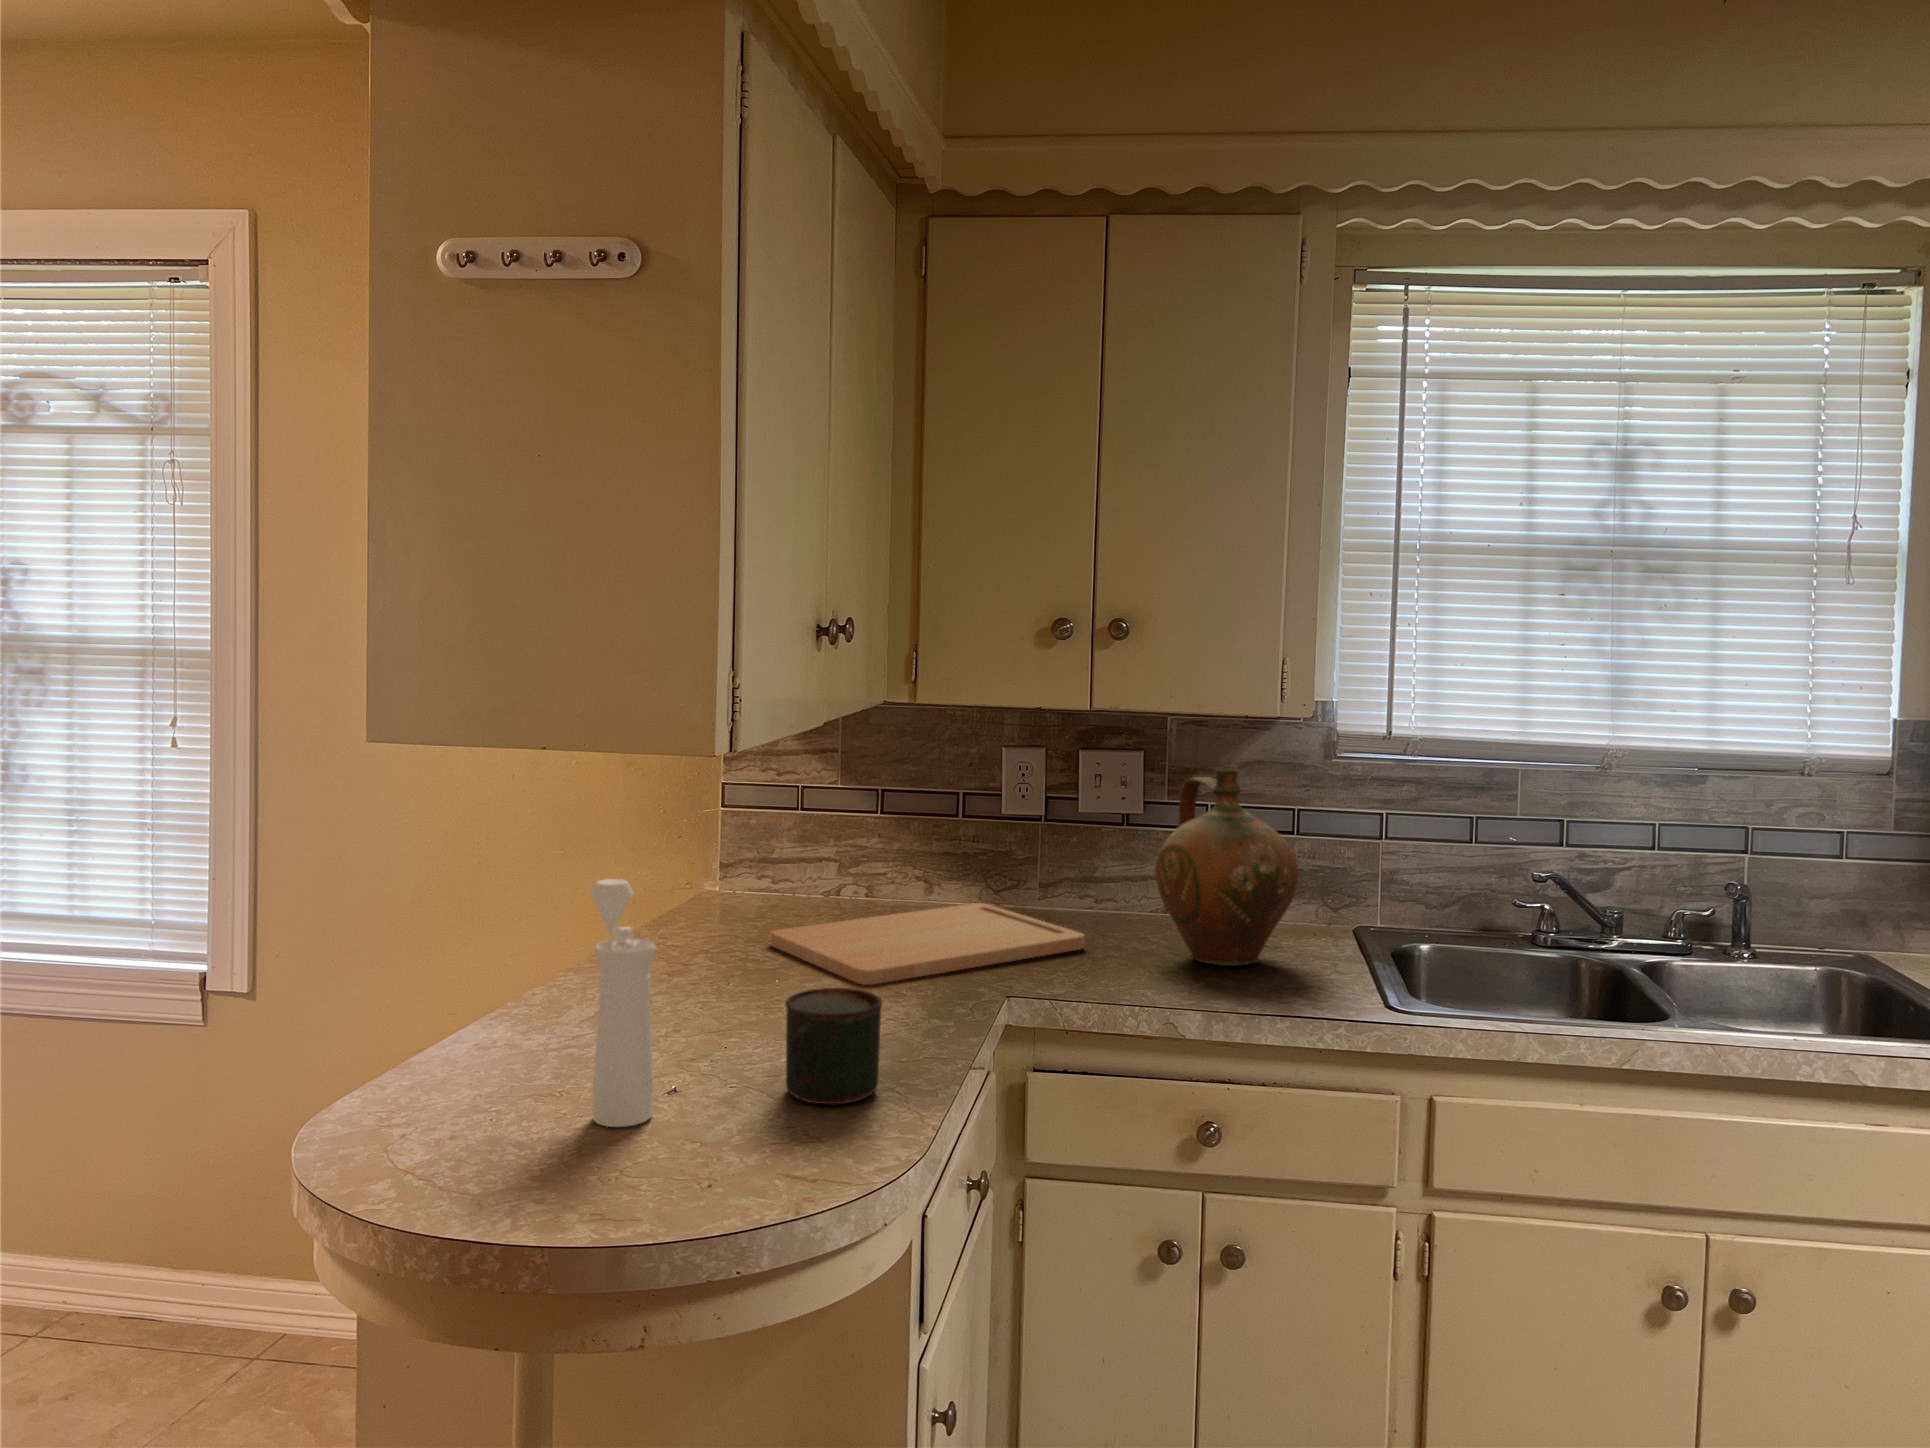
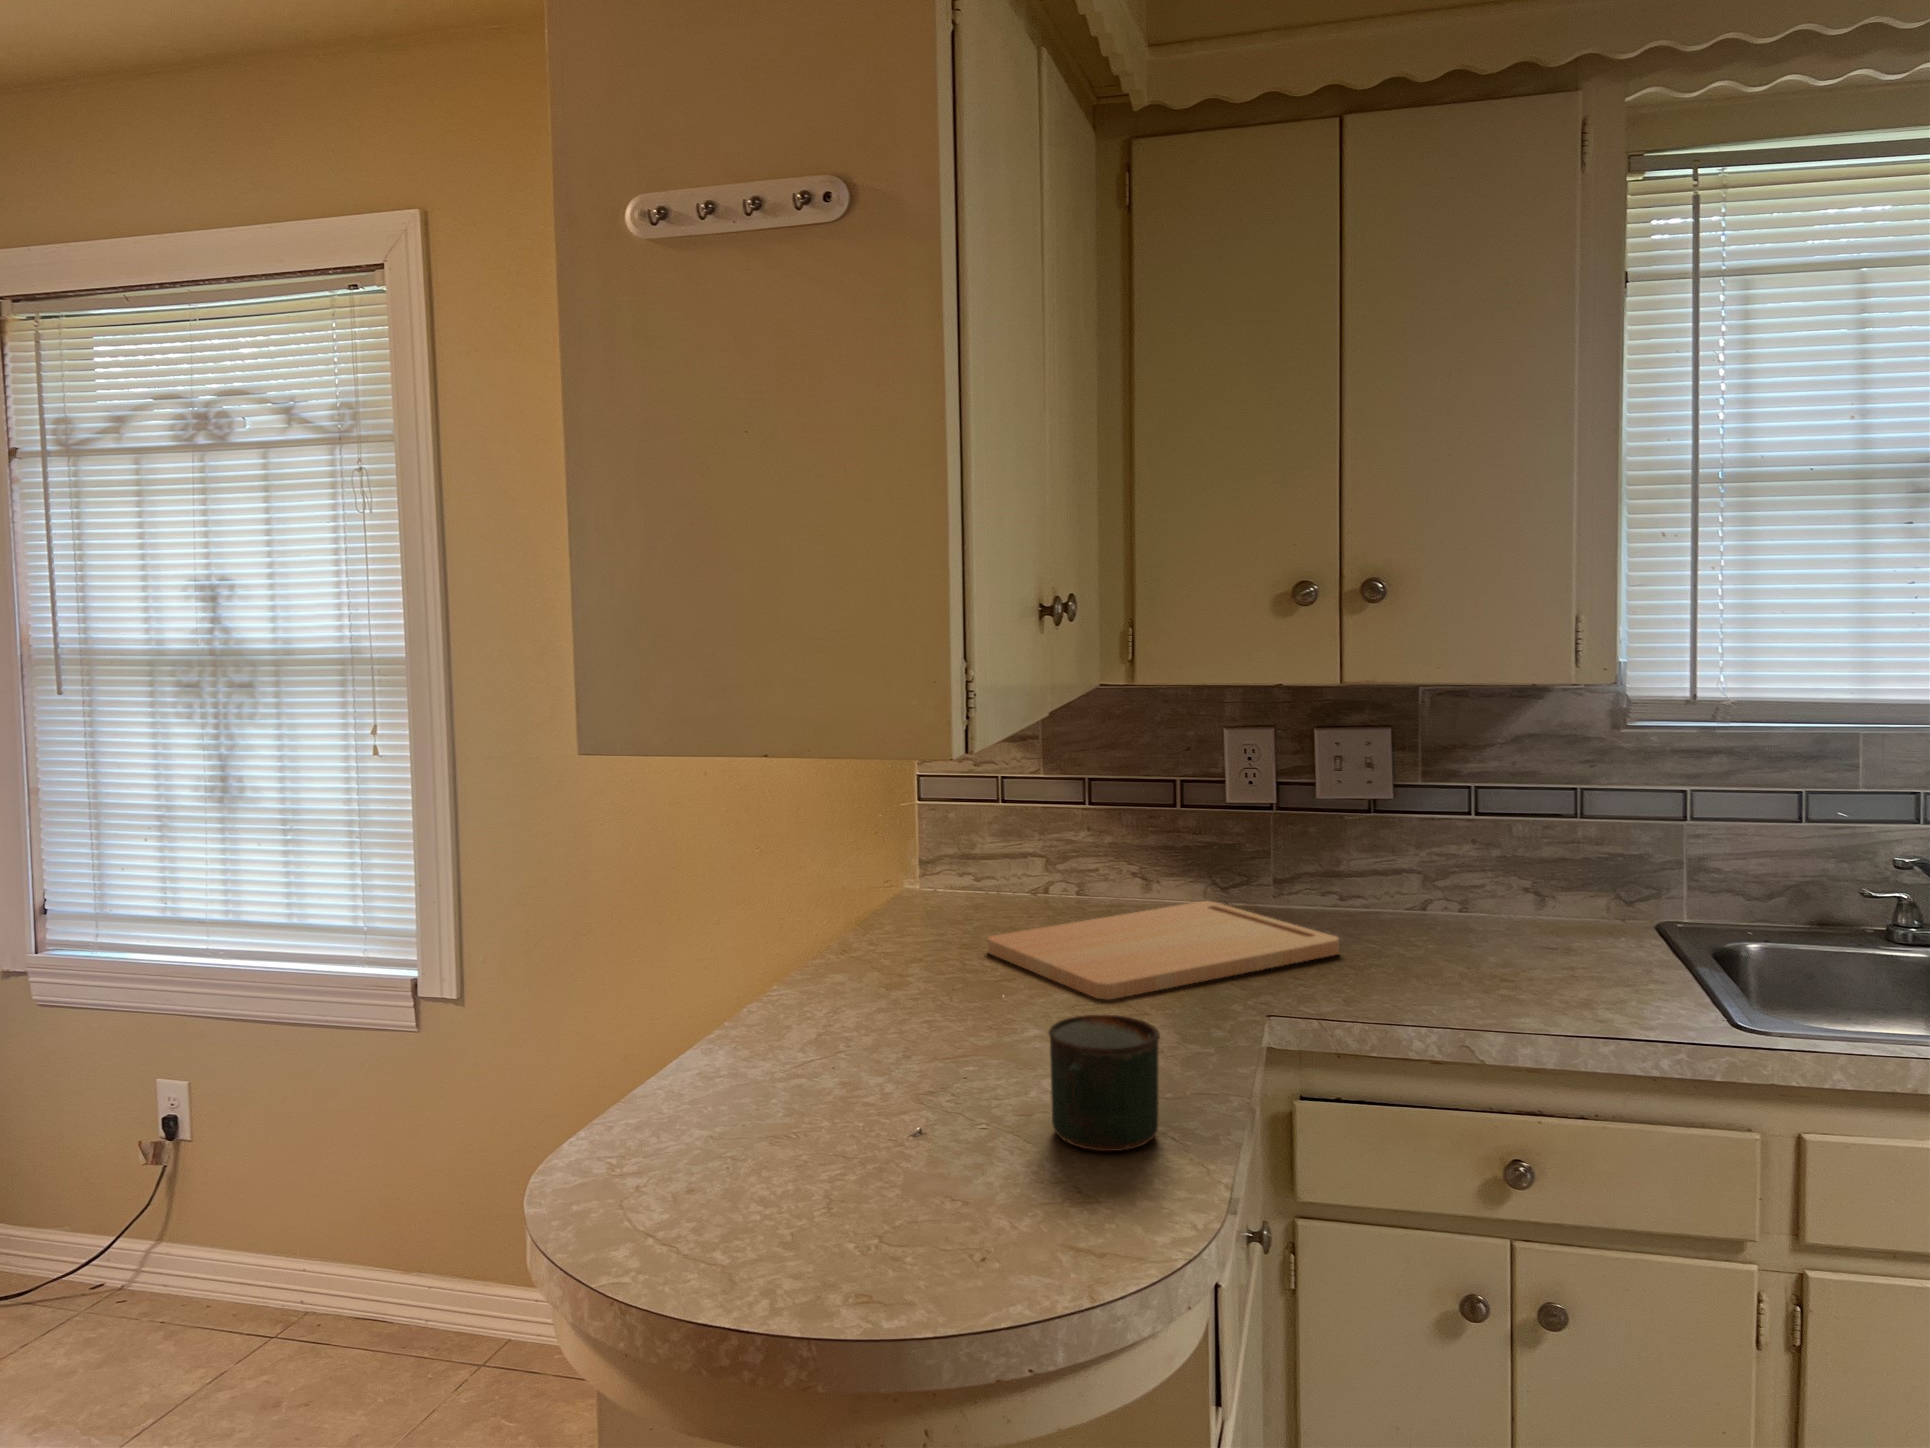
ceramic jug: present [1155,768,1298,966] -> none [1423,745,1601,975]
pepper mill: present [590,879,656,1127] -> none [826,895,912,1177]

